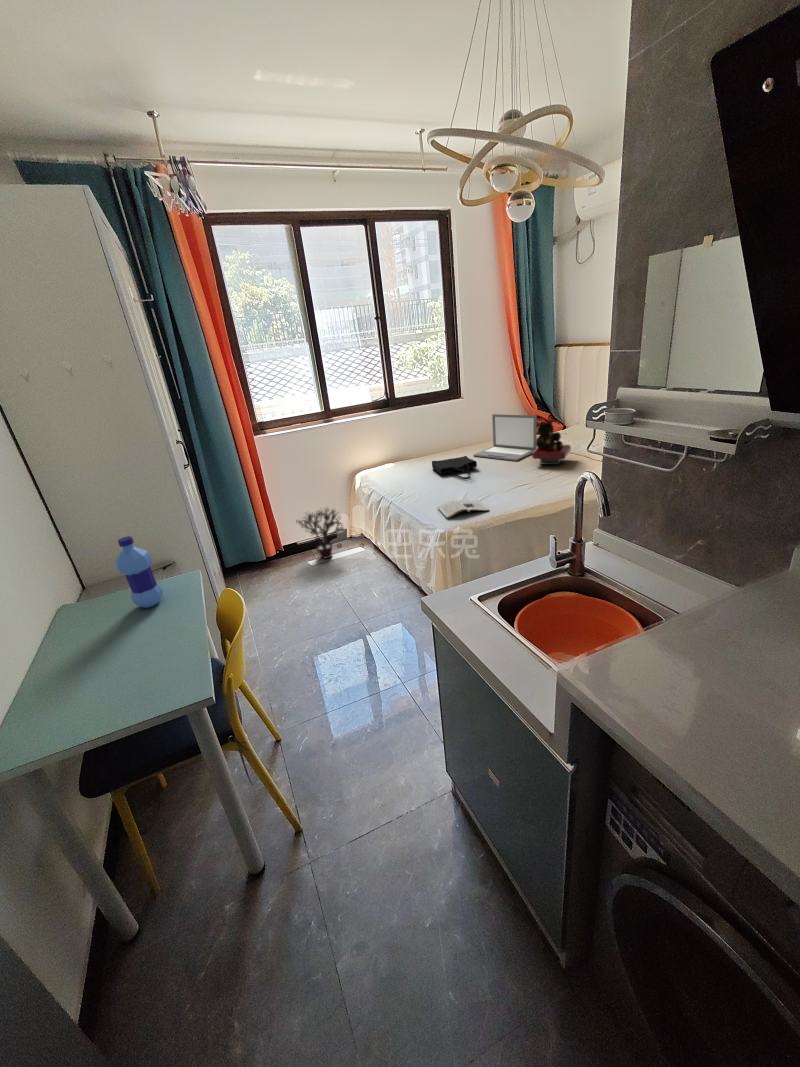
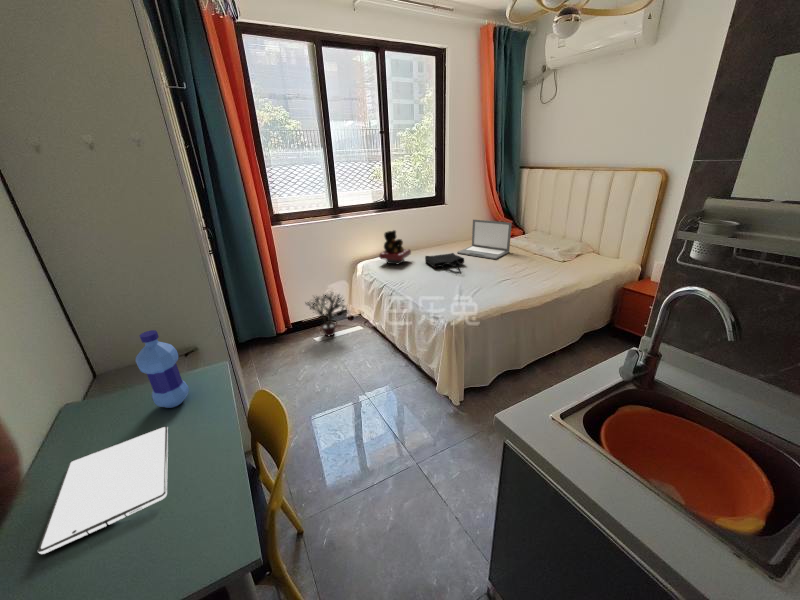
teddy bear: present [532,421,571,465] -> present [379,230,411,264]
magazine: present [438,499,489,519] -> none [440,291,488,309]
tablet: none [50,620,145,699] -> present [38,426,168,554]

